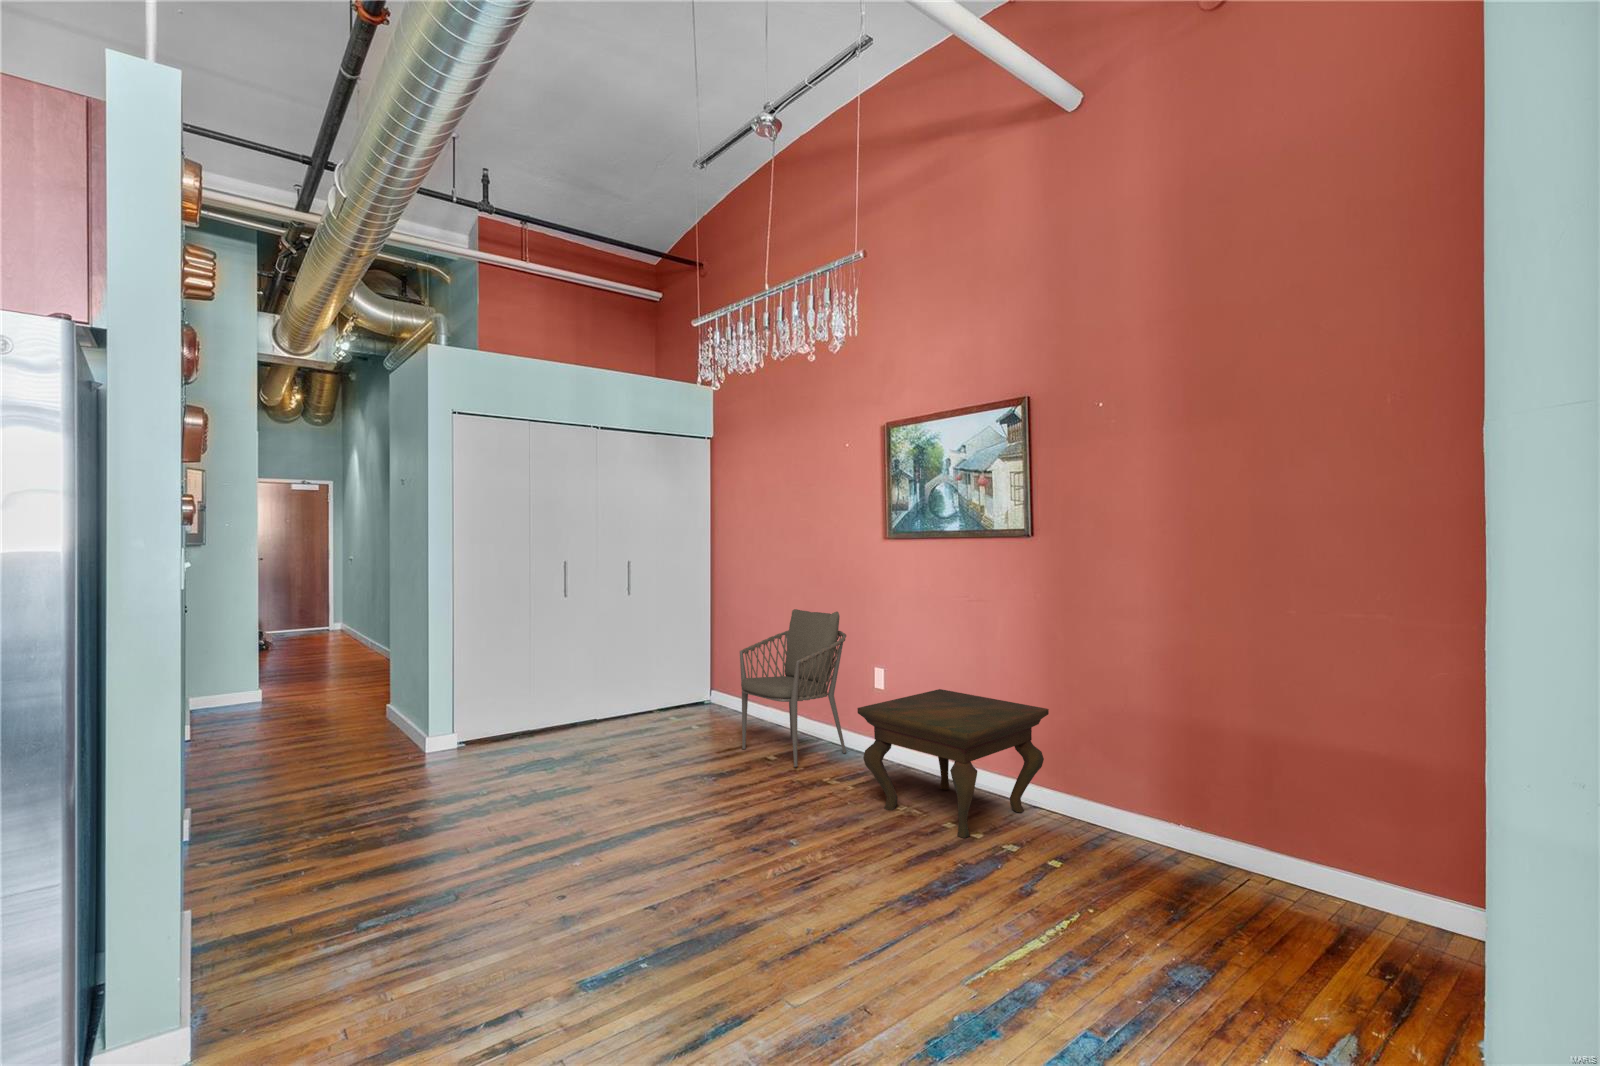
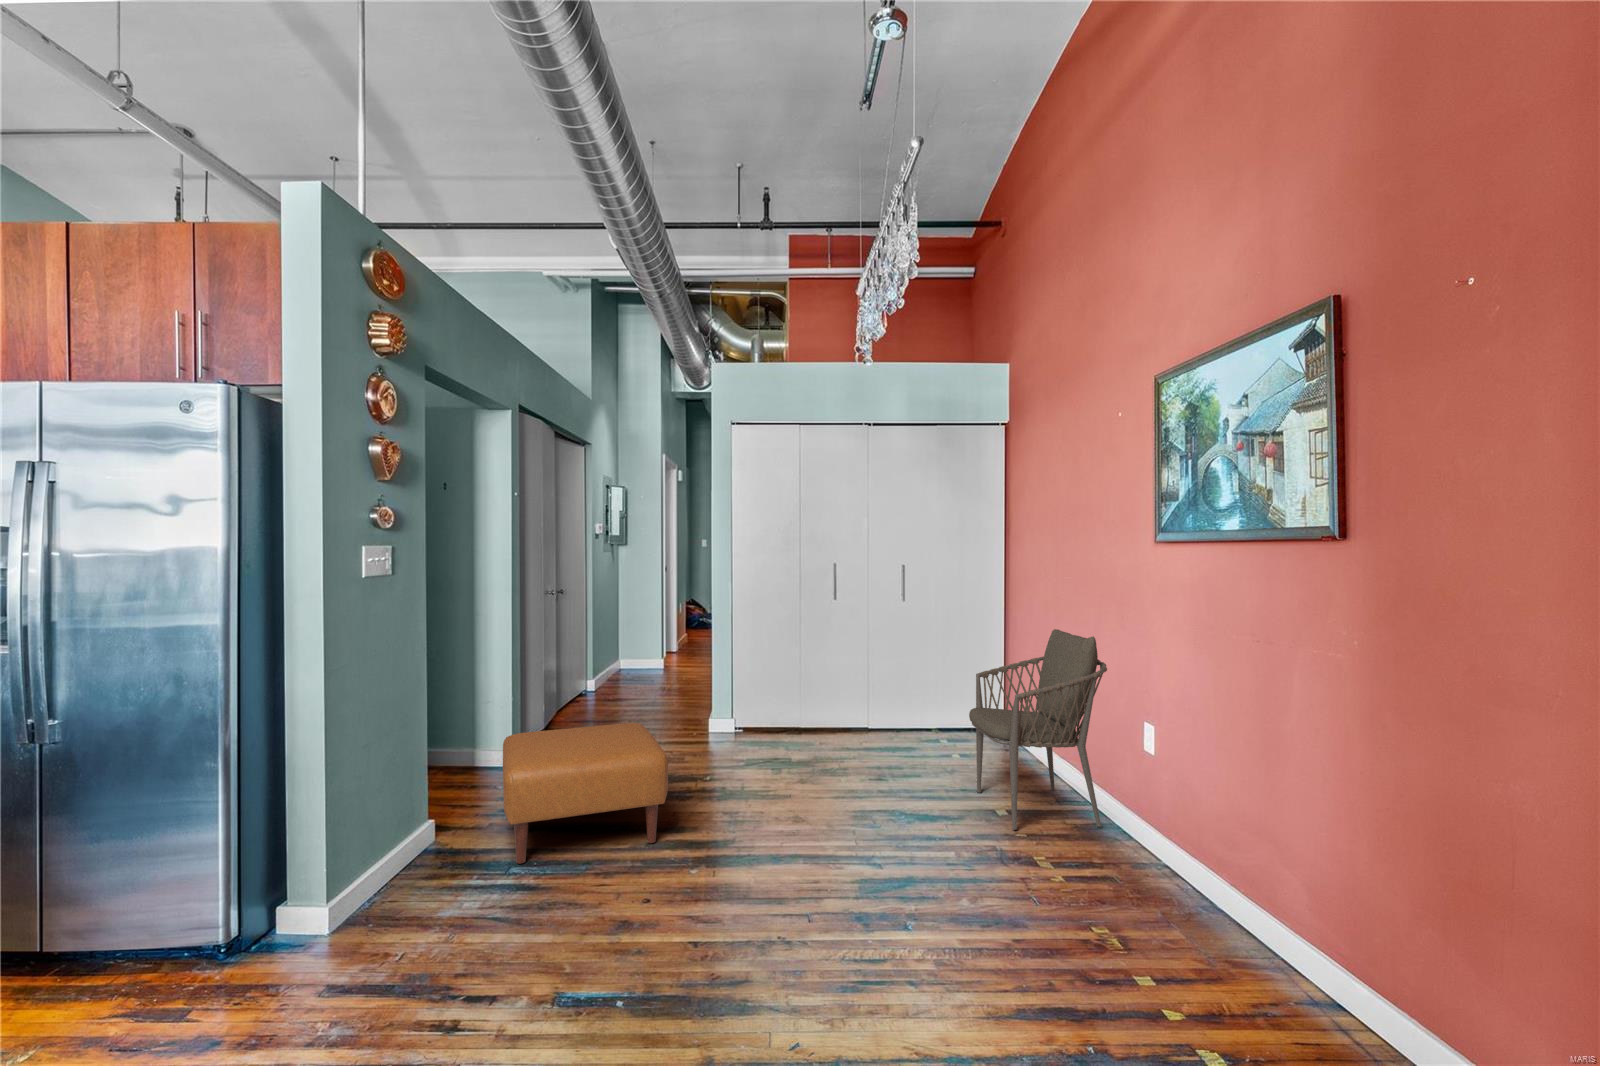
side table: present [857,689,1049,838] -> none [1036,766,1358,1008]
ottoman: none [298,739,532,901] -> present [503,723,668,864]

